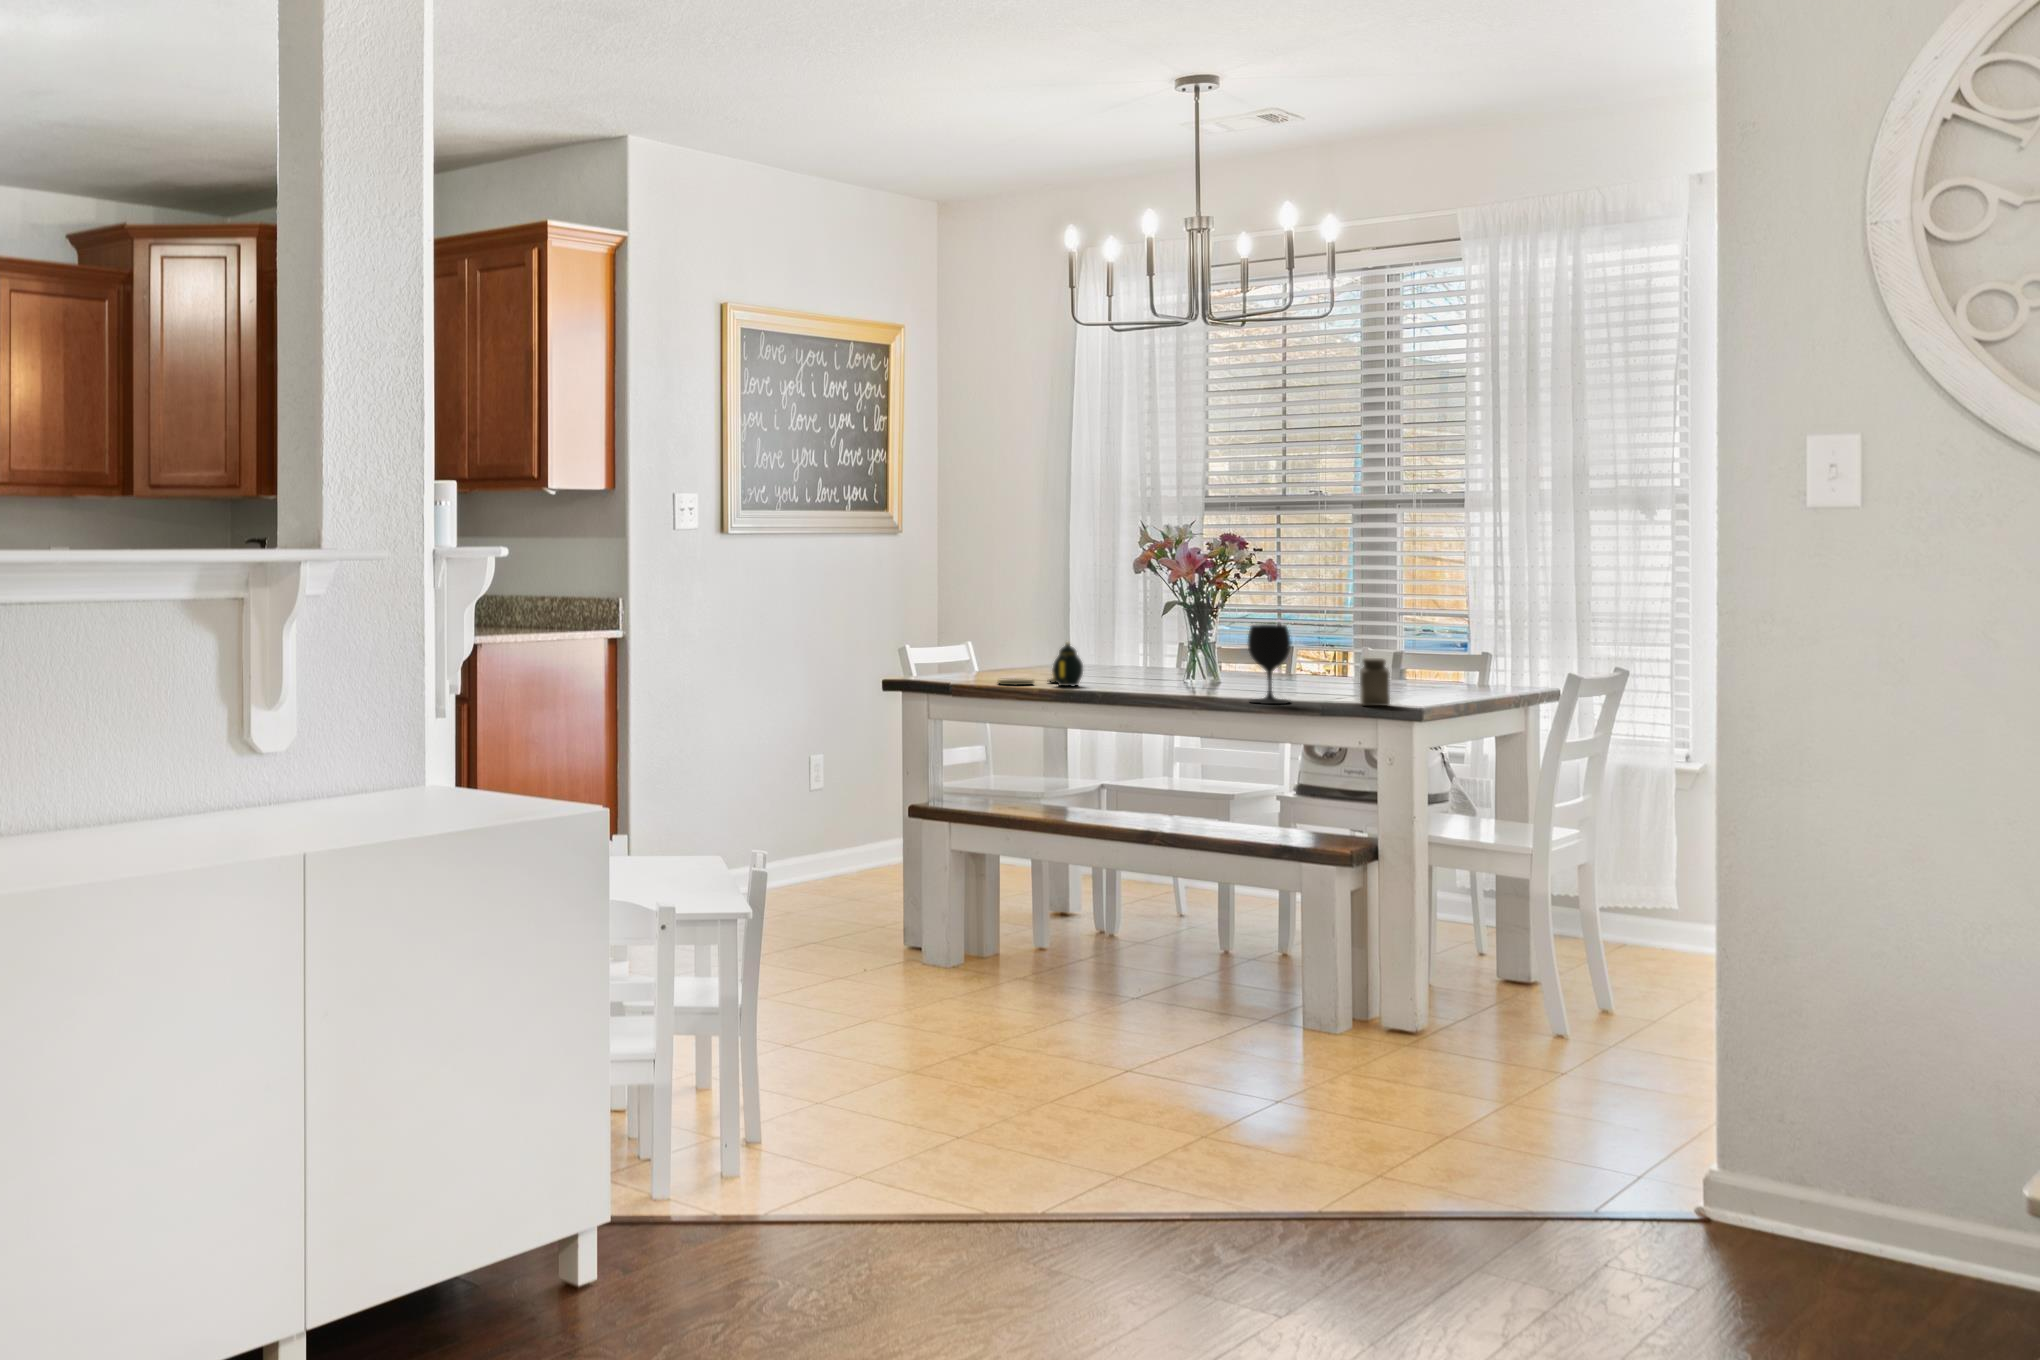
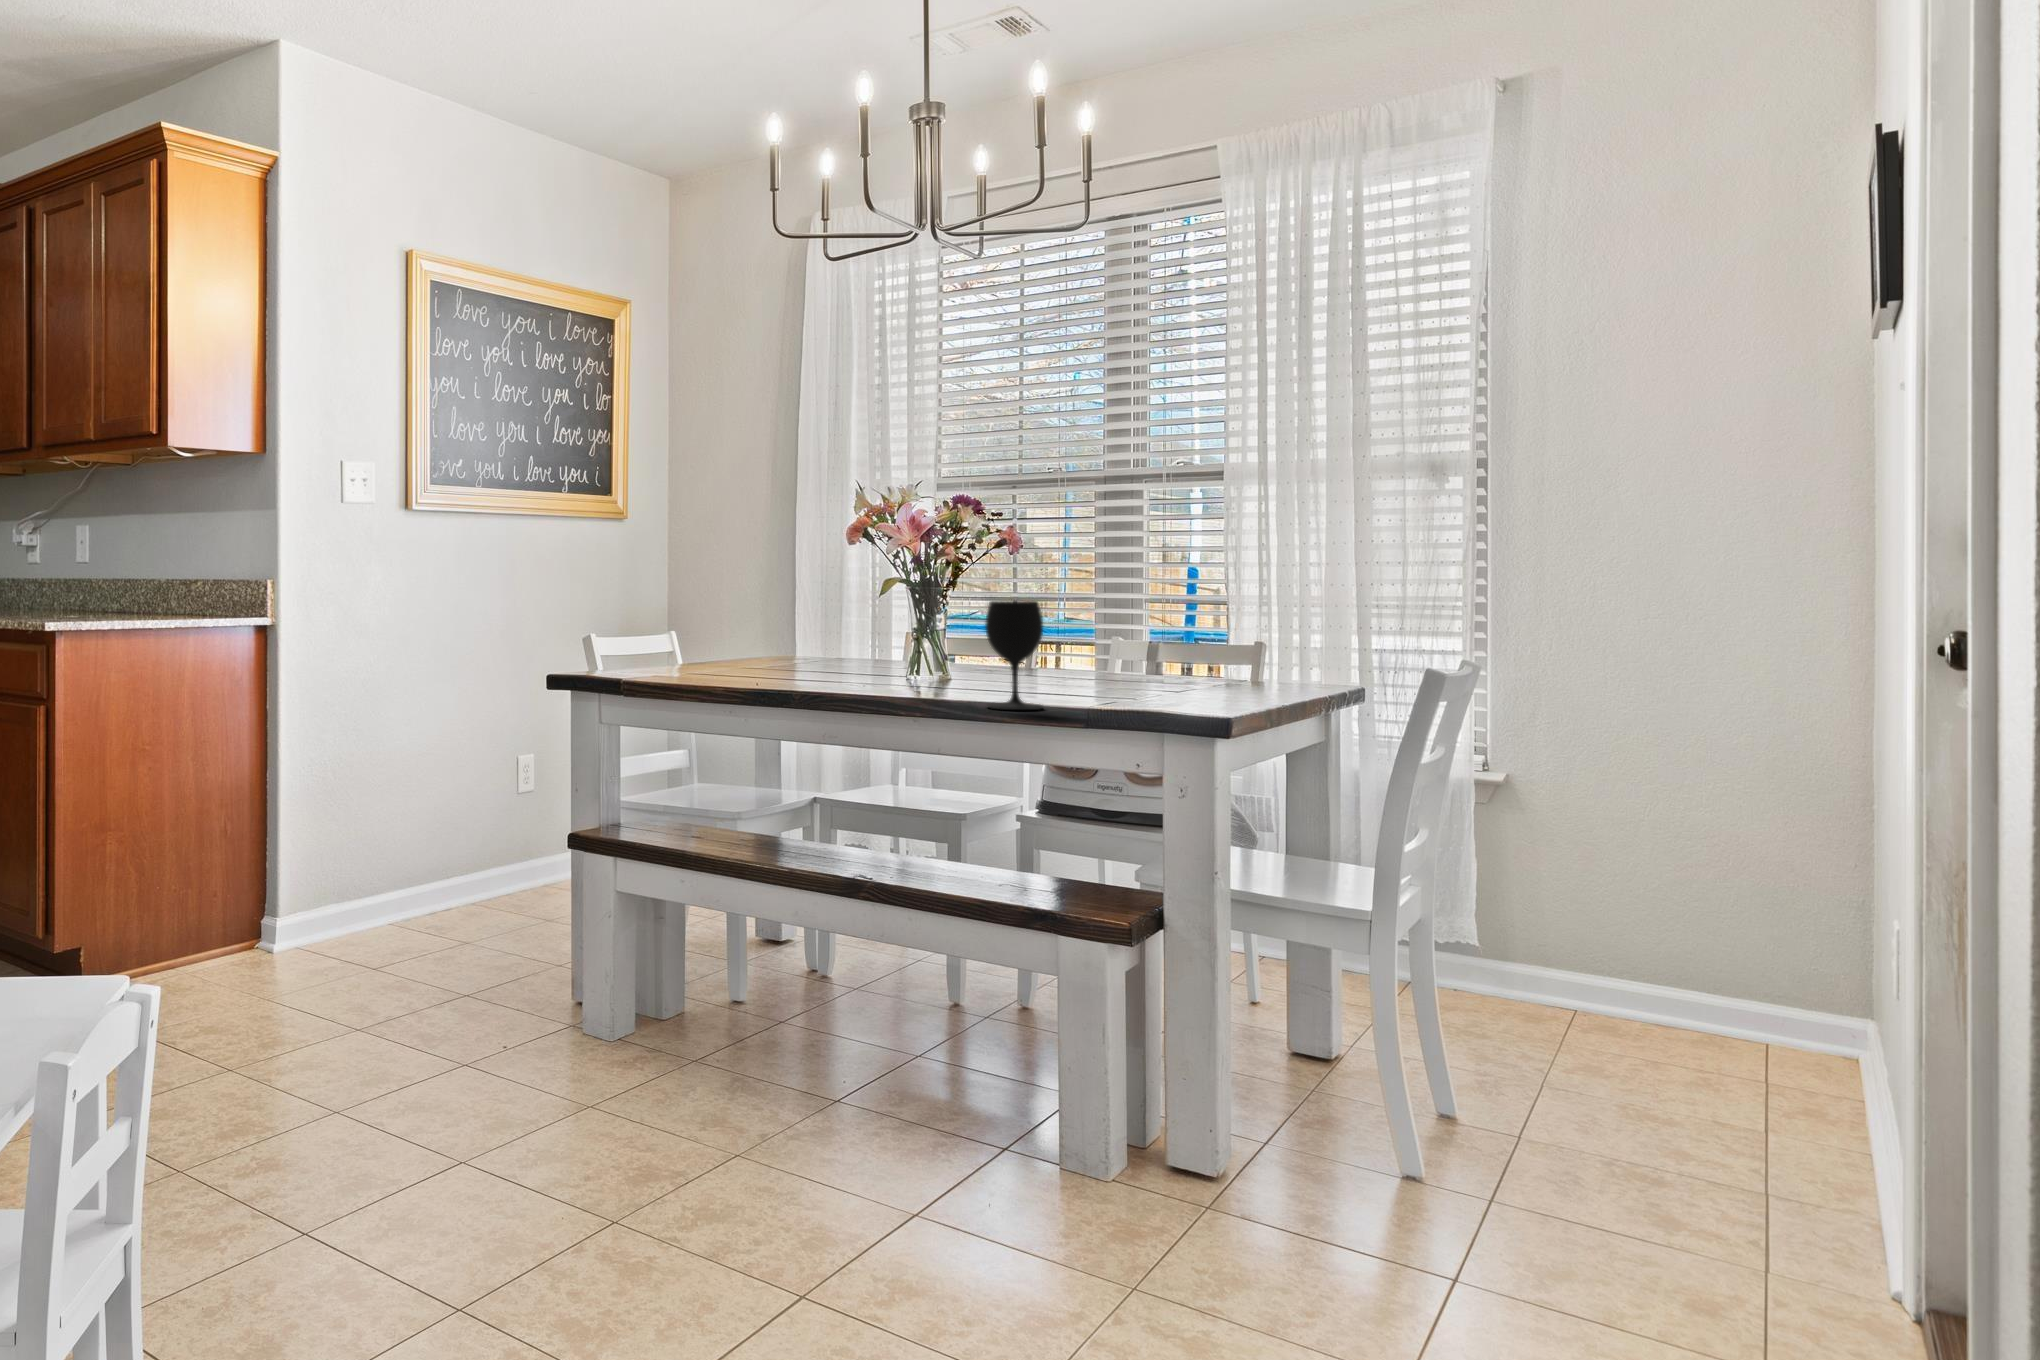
teapot: present [998,643,1083,686] -> none [678,628,782,684]
salt shaker: present [1360,658,1390,706] -> none [1138,646,1181,714]

